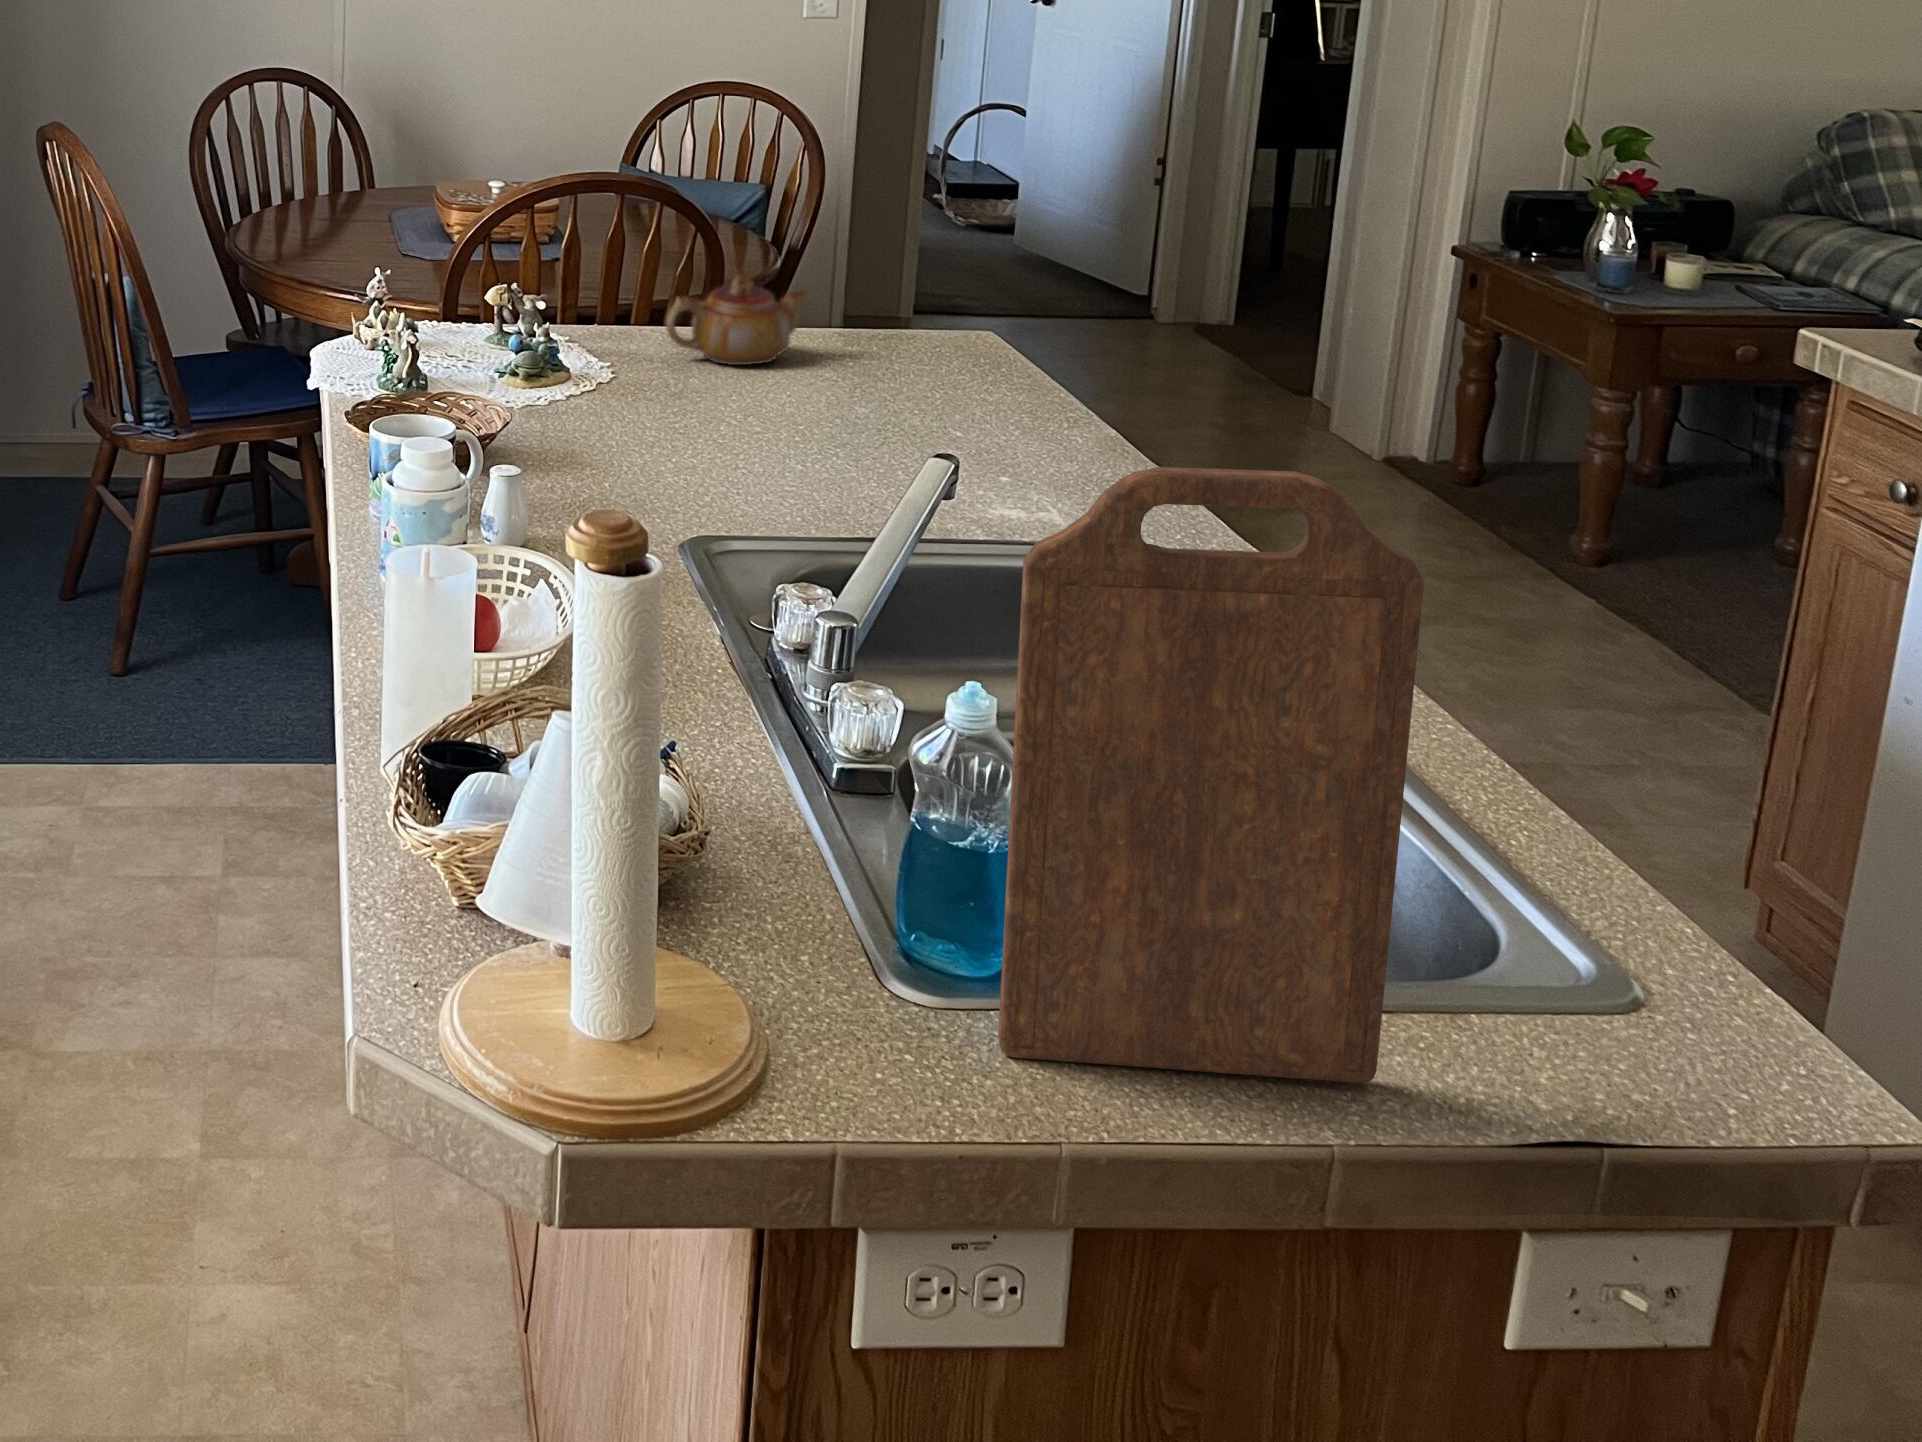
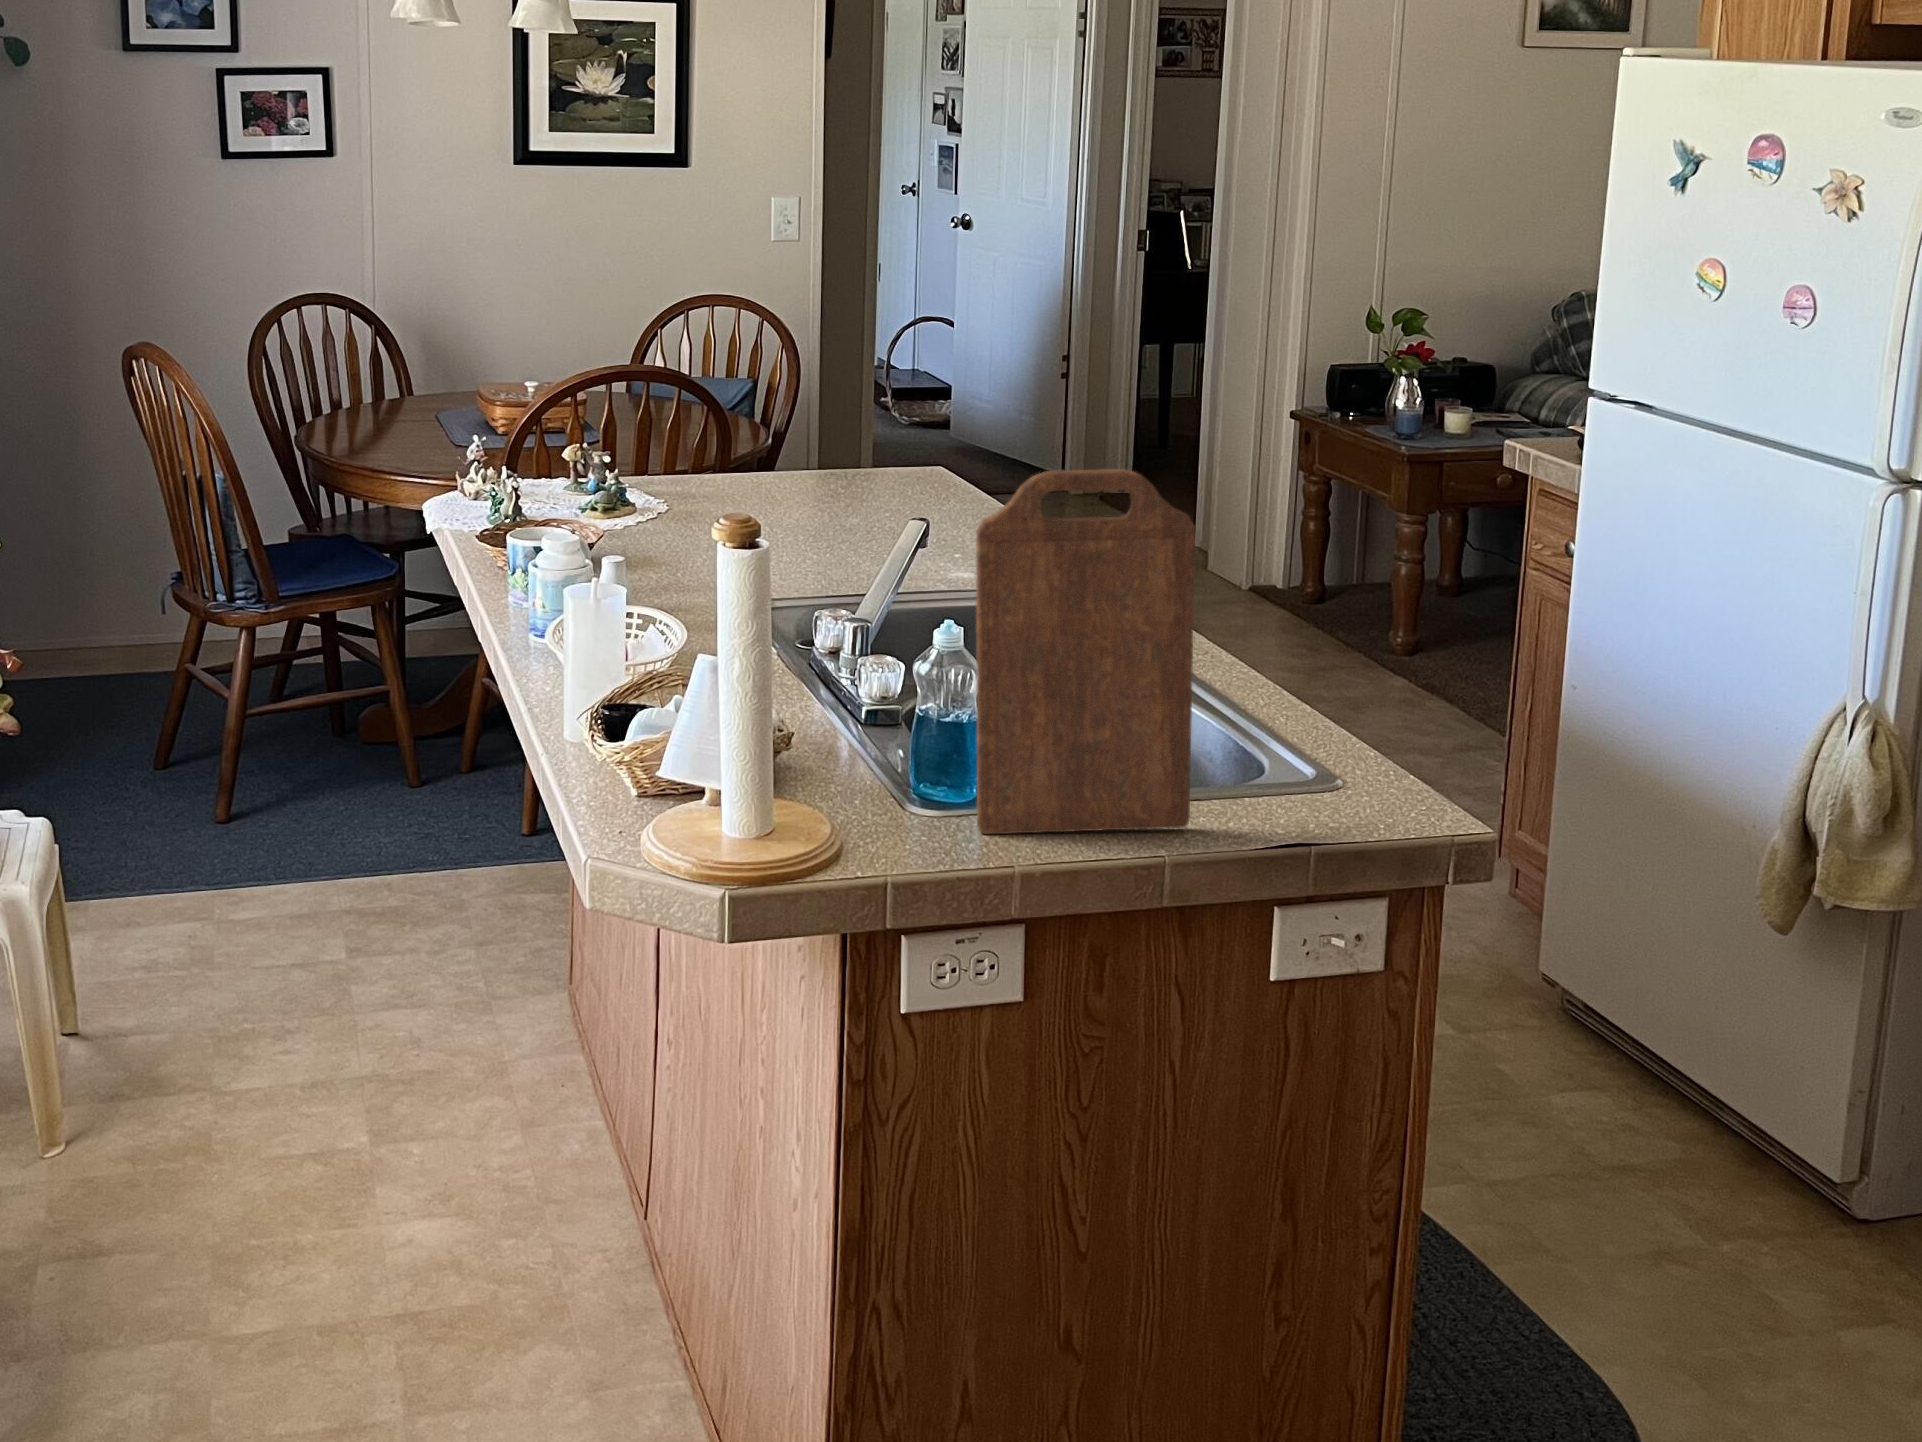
teapot: present [666,273,808,365] -> none [698,429,804,500]

